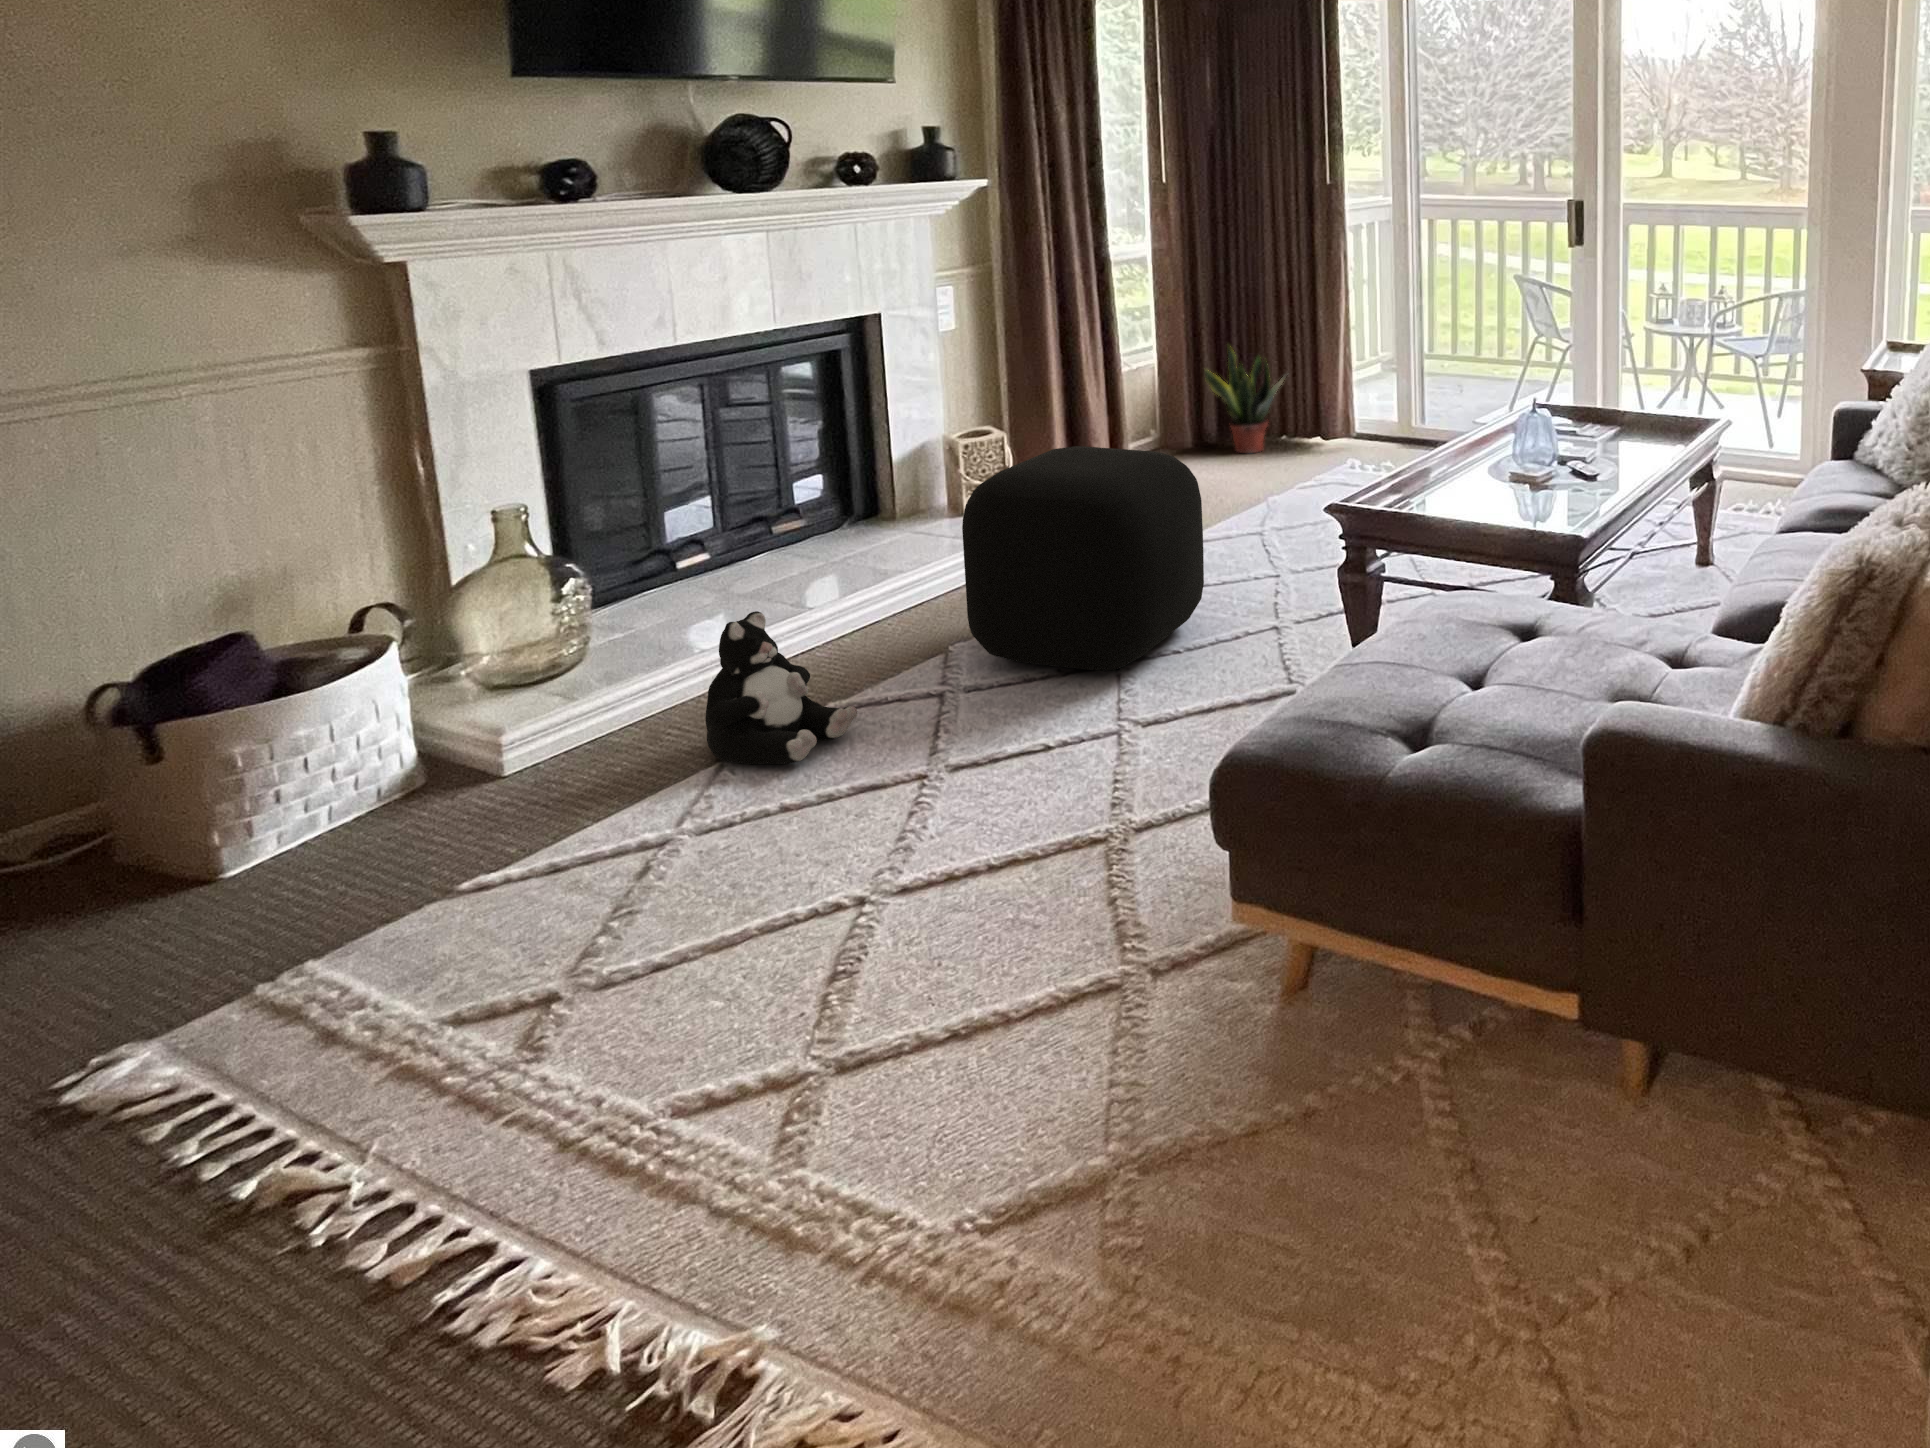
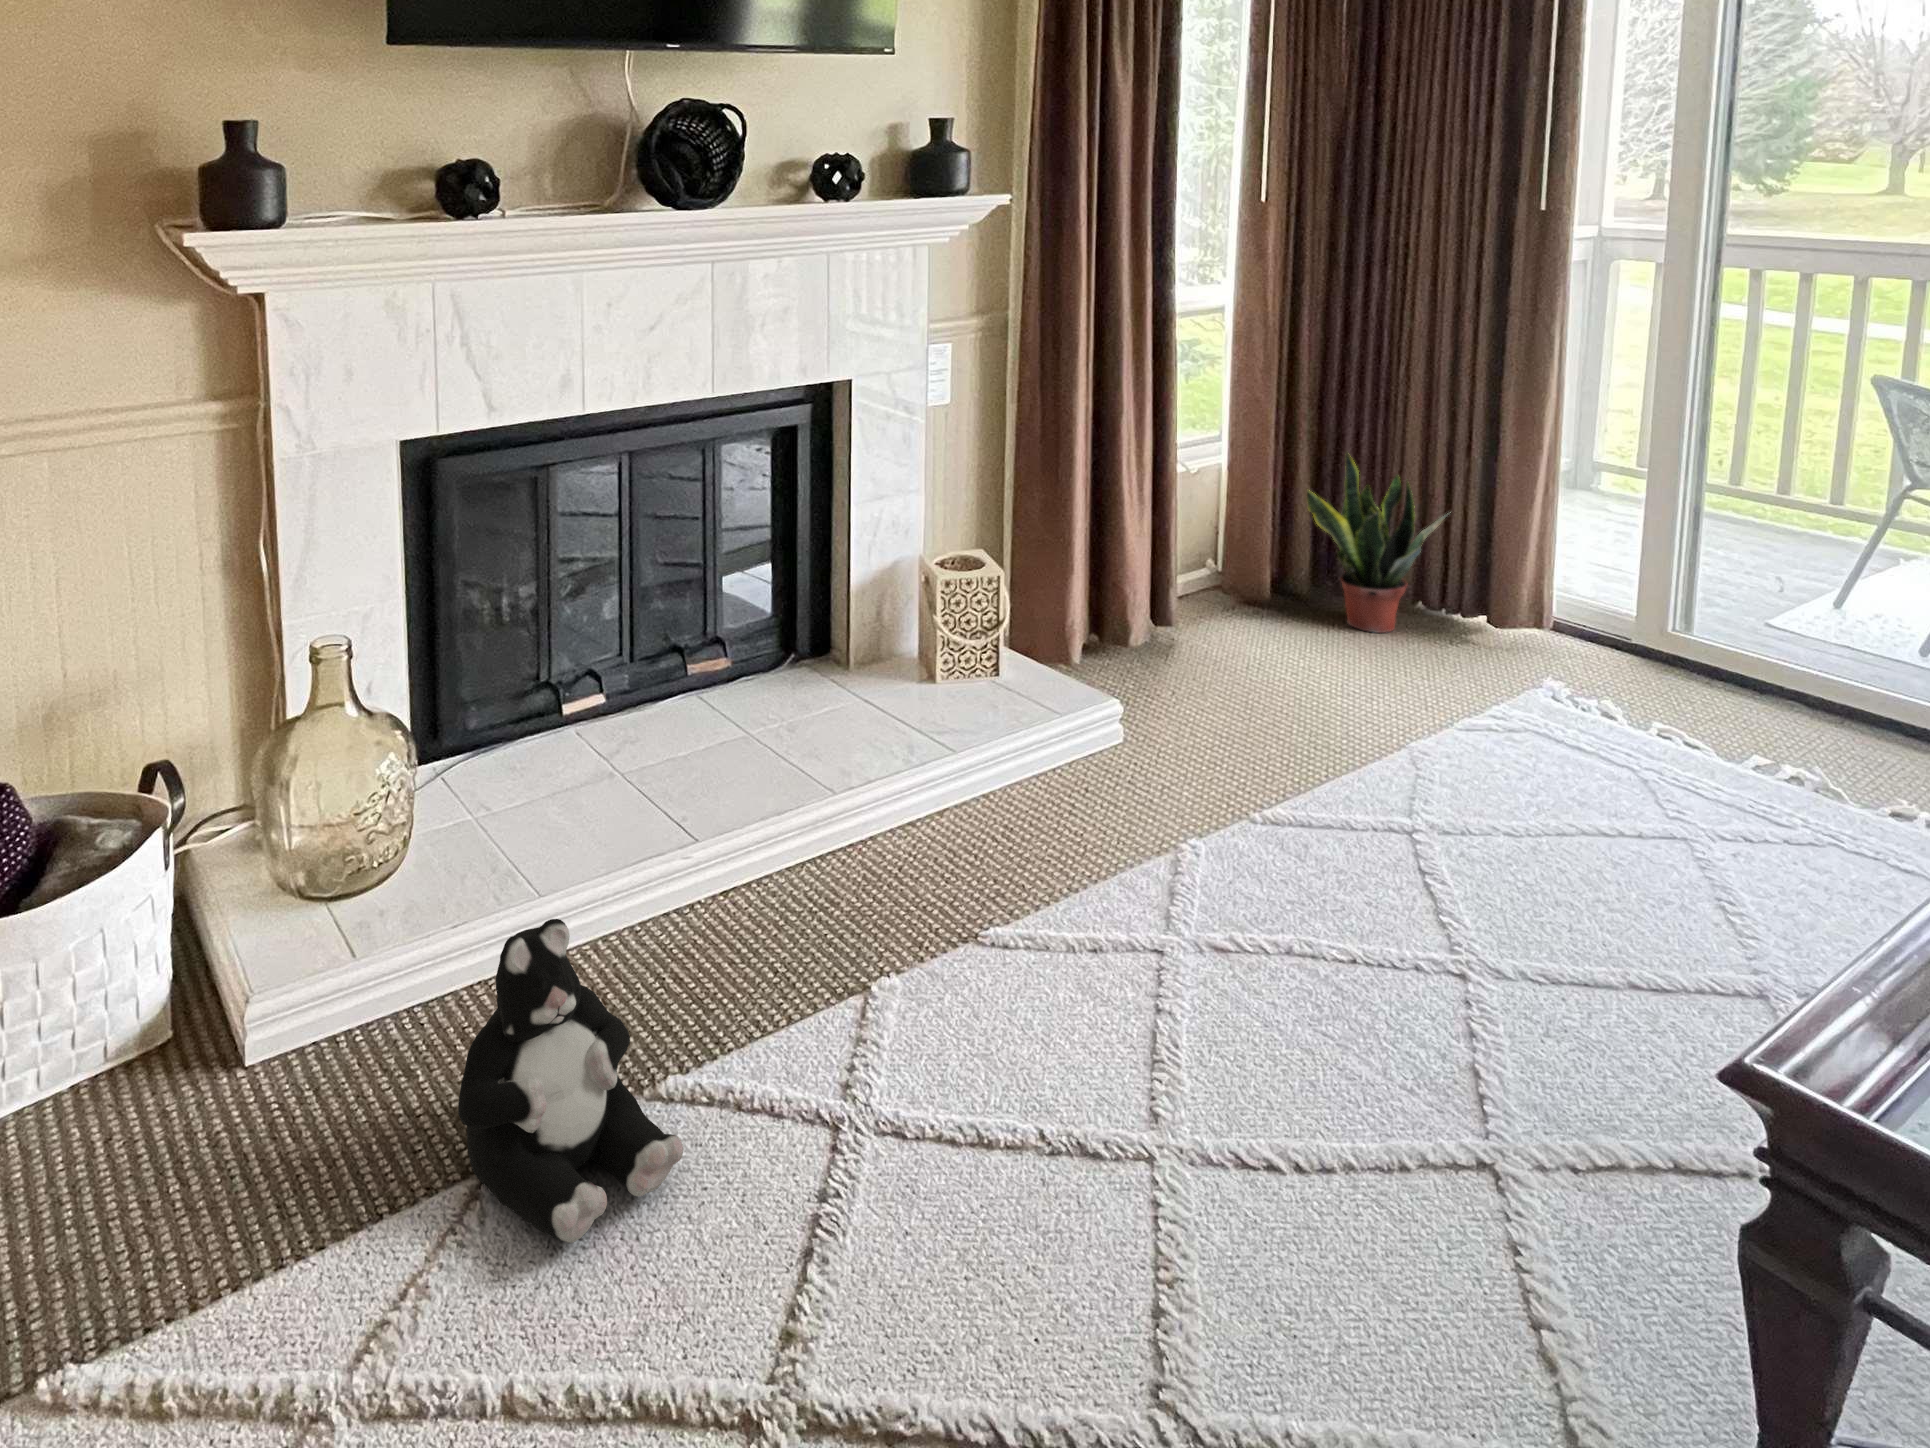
ottoman: present [962,446,1204,671] -> none [893,674,1344,1191]

